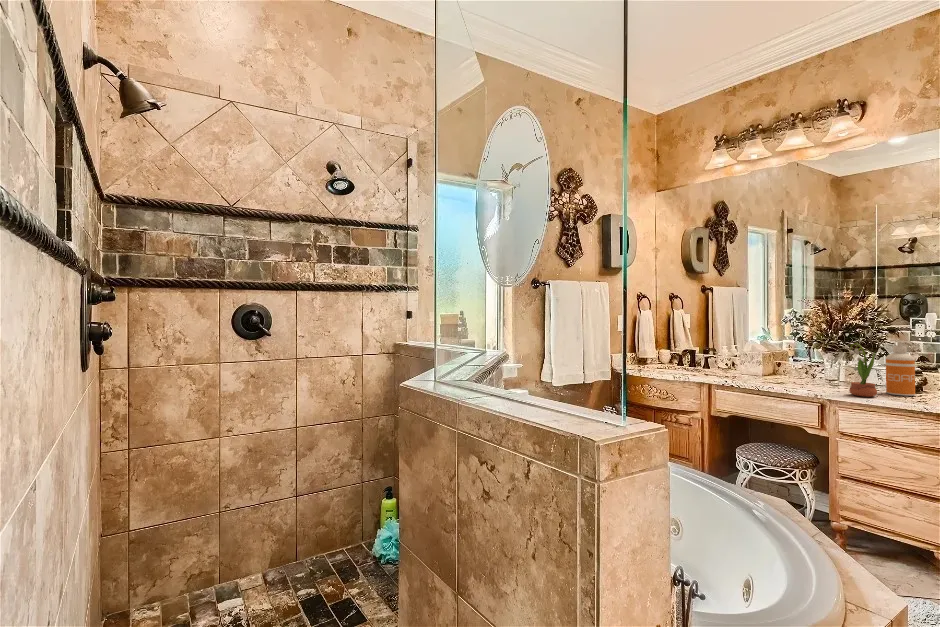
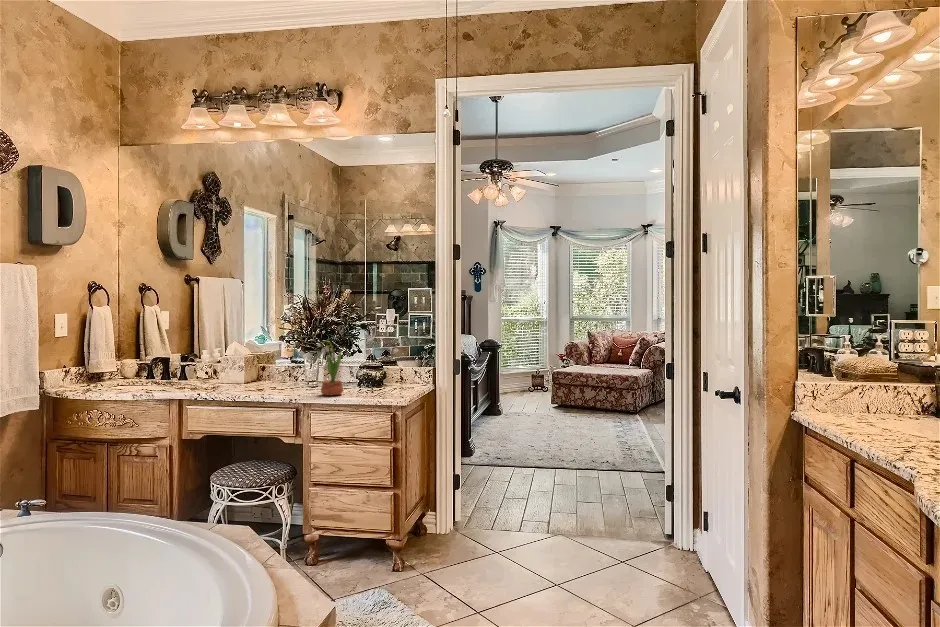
soap dispenser: present [886,341,915,396] -> none [353,337,374,390]

